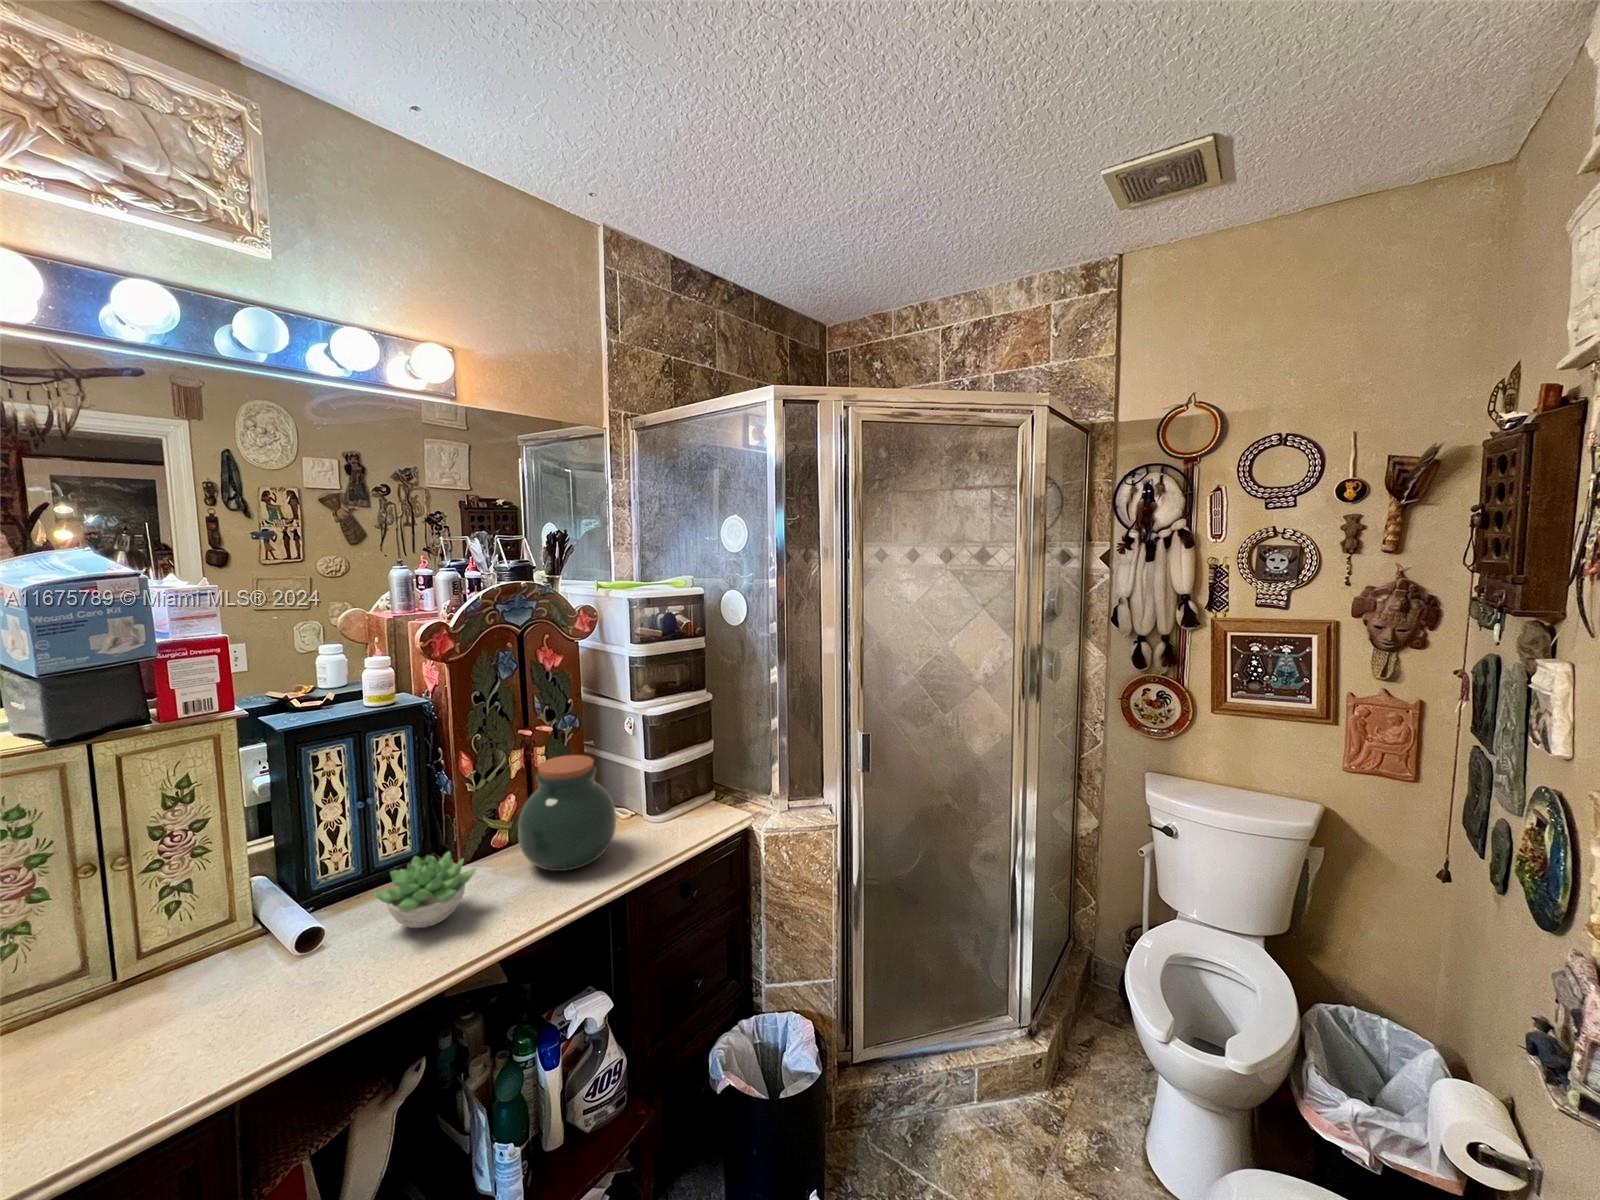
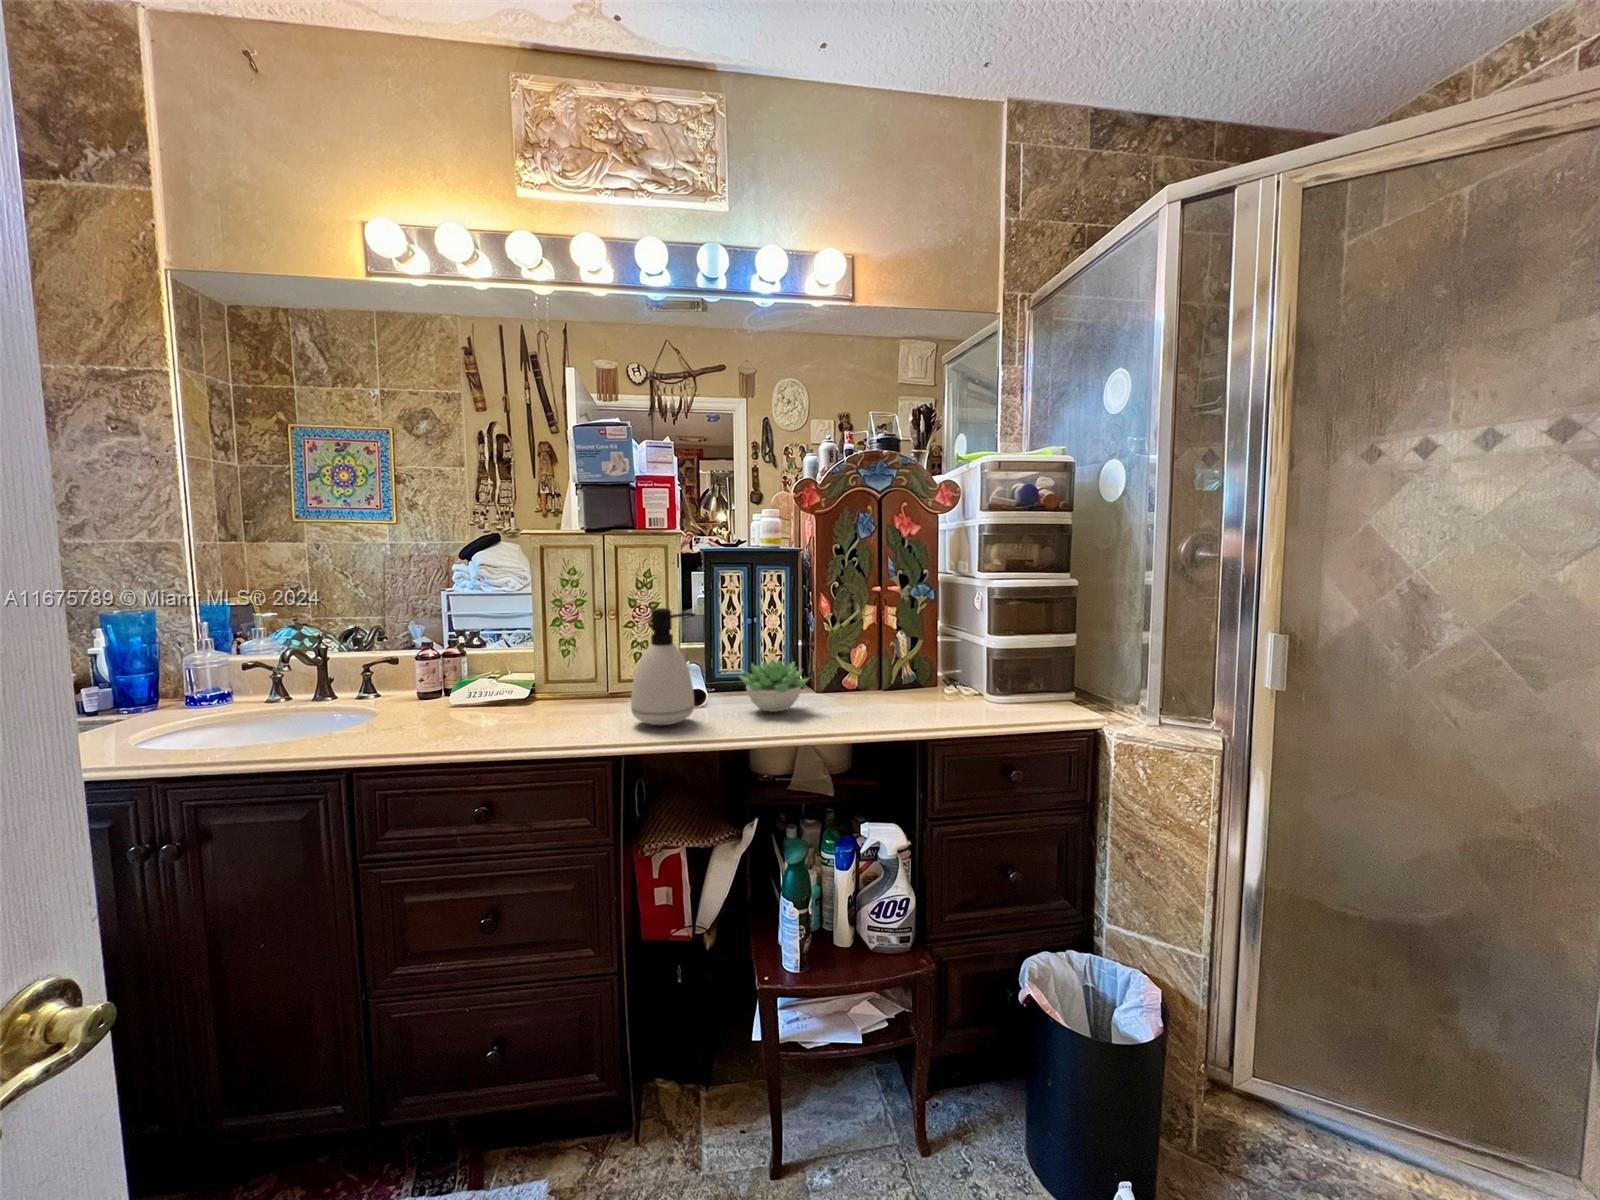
jar: present [518,755,616,871] -> none [854,610,941,710]
soap dispenser: none [208,848,324,1034] -> present [631,608,695,725]

